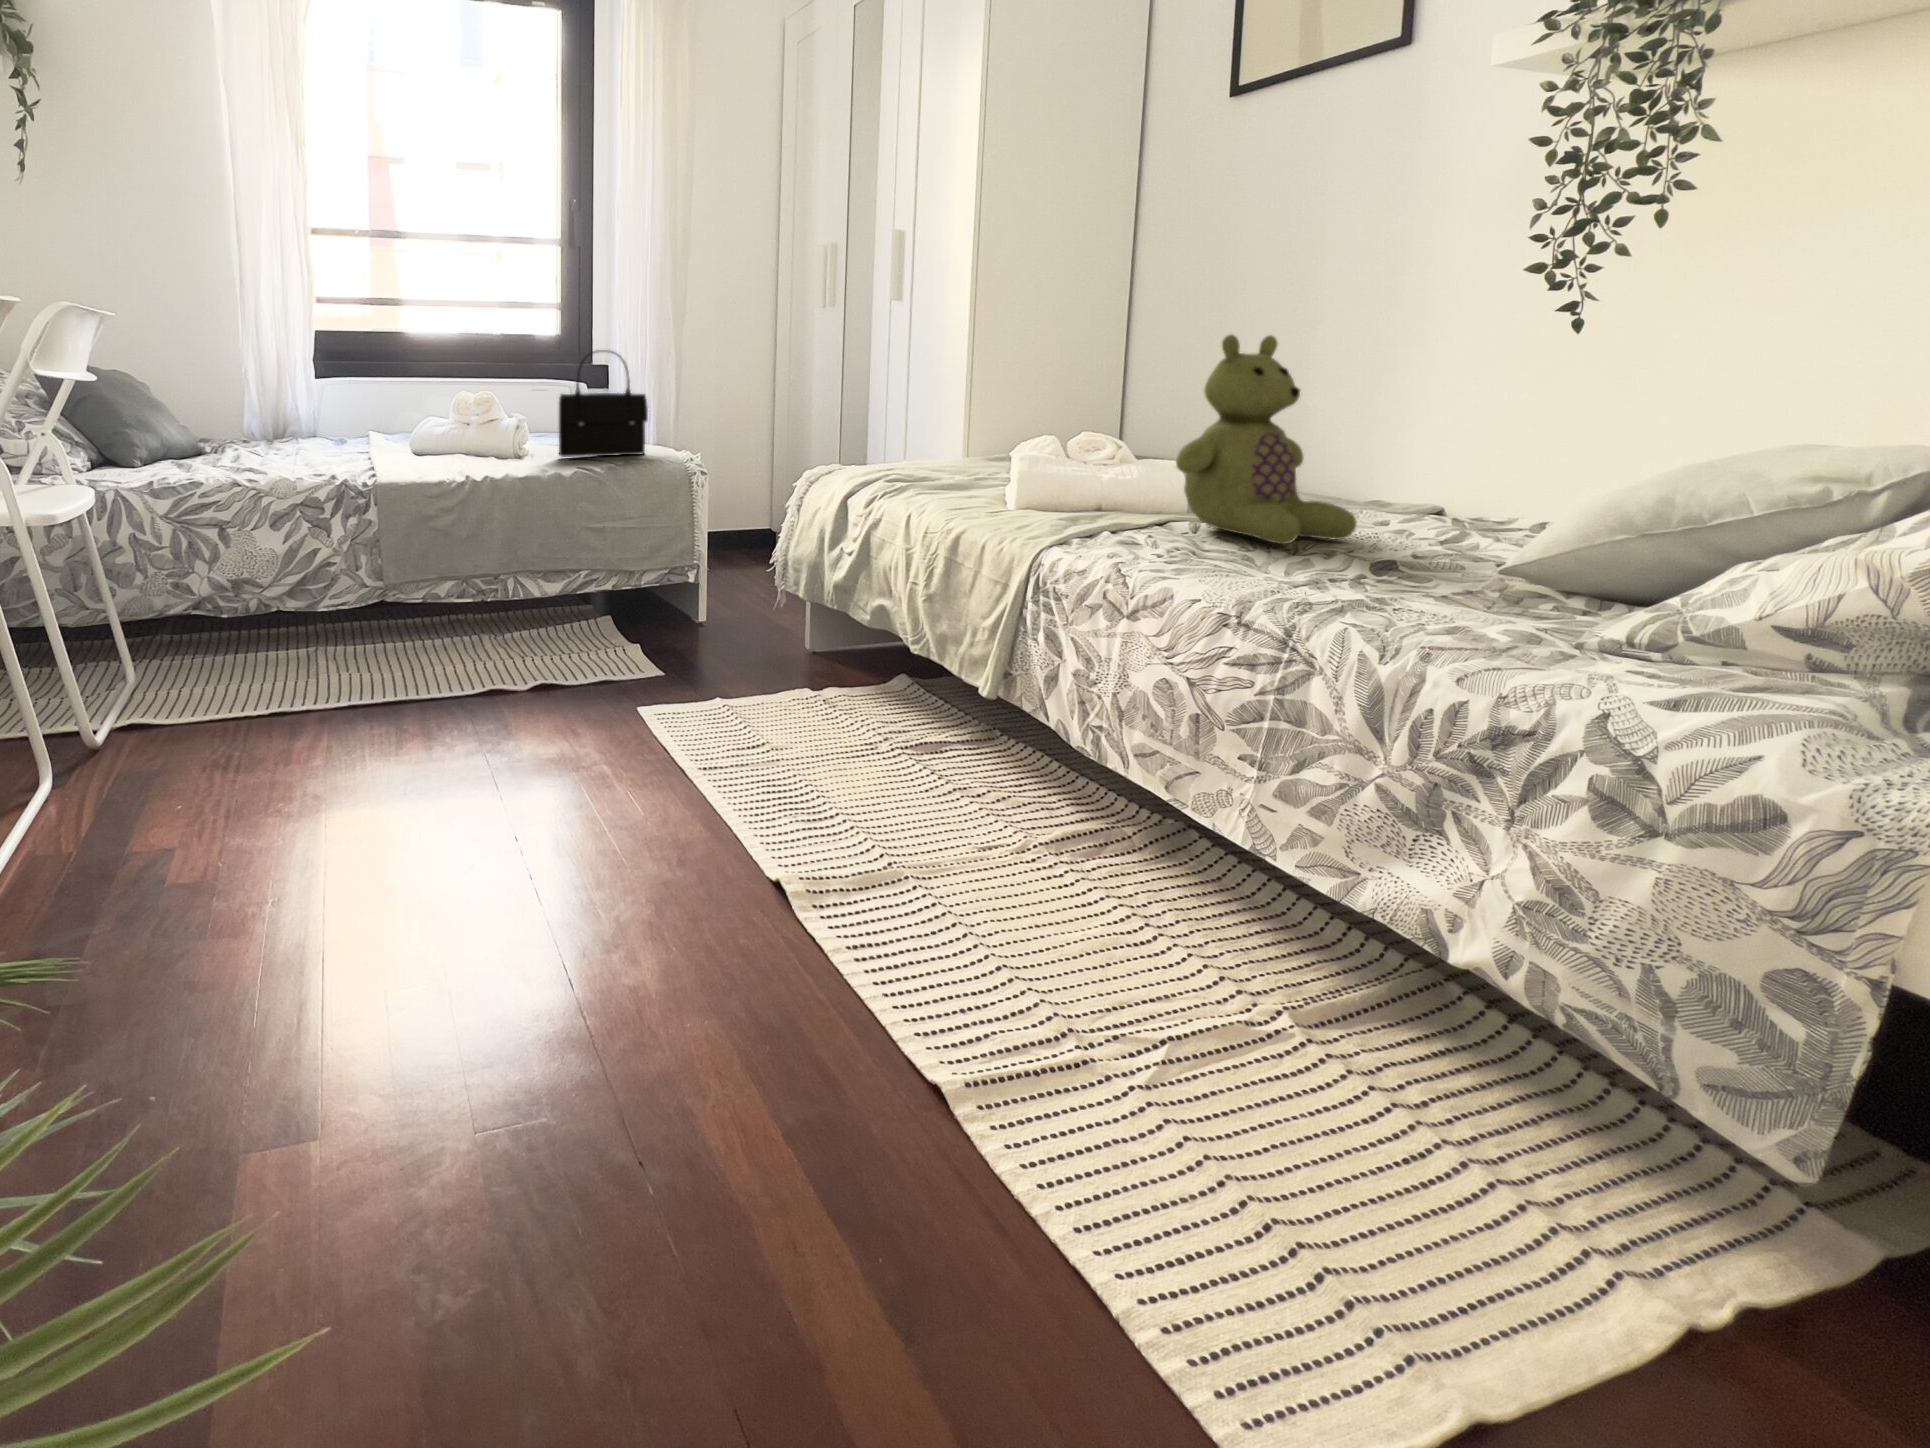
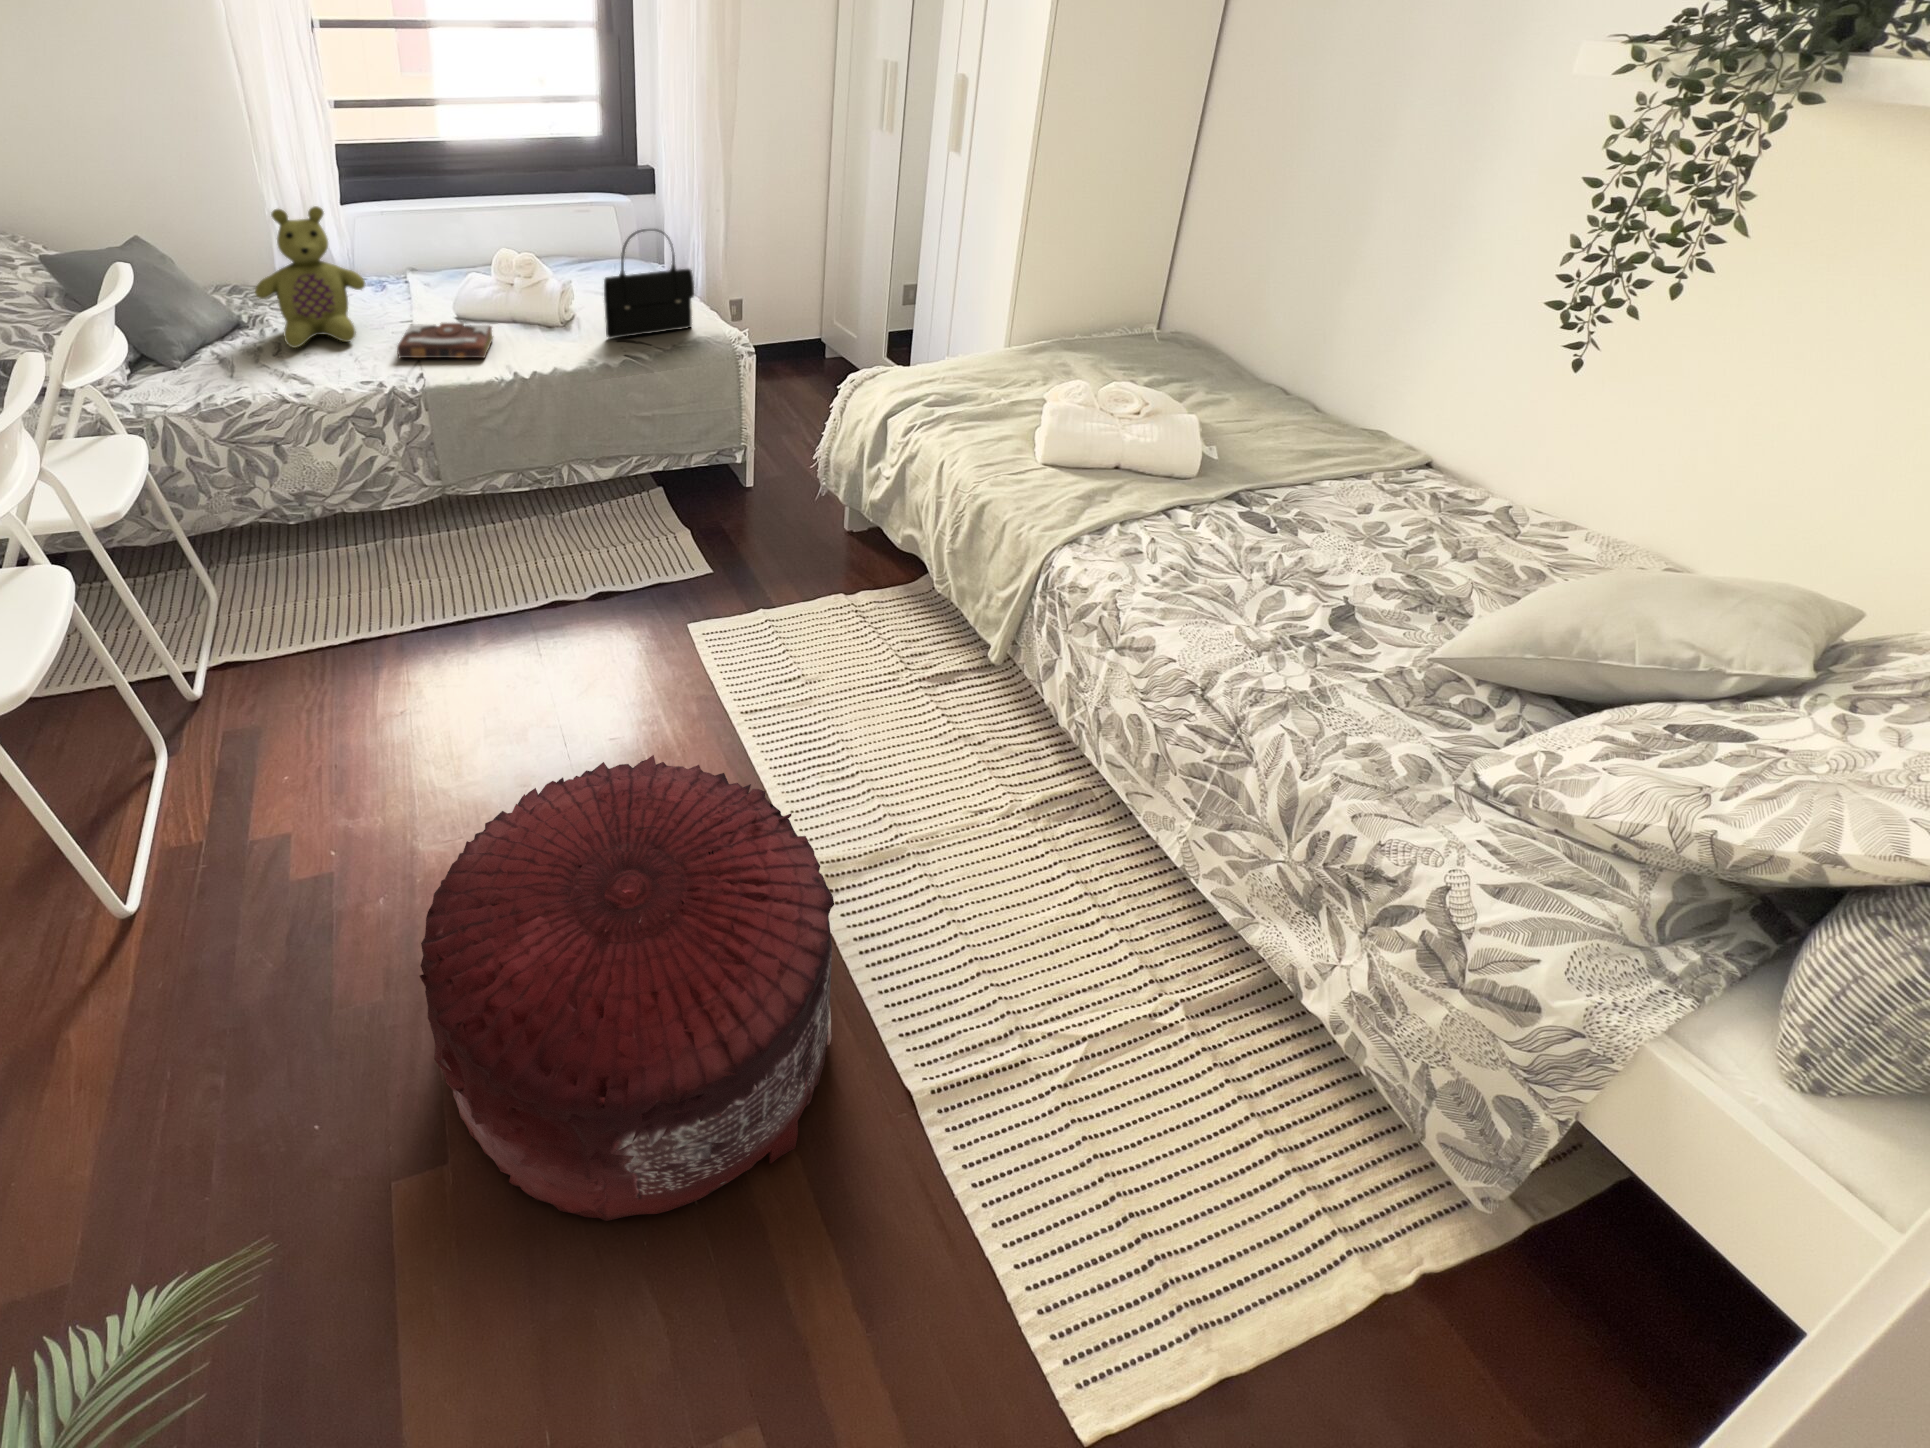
stuffed bear: present [1176,335,1357,544] -> present [255,206,366,348]
book: none [350,440,446,465] -> present [397,323,493,358]
pouf: none [311,702,827,1192] -> present [420,755,834,1221]

